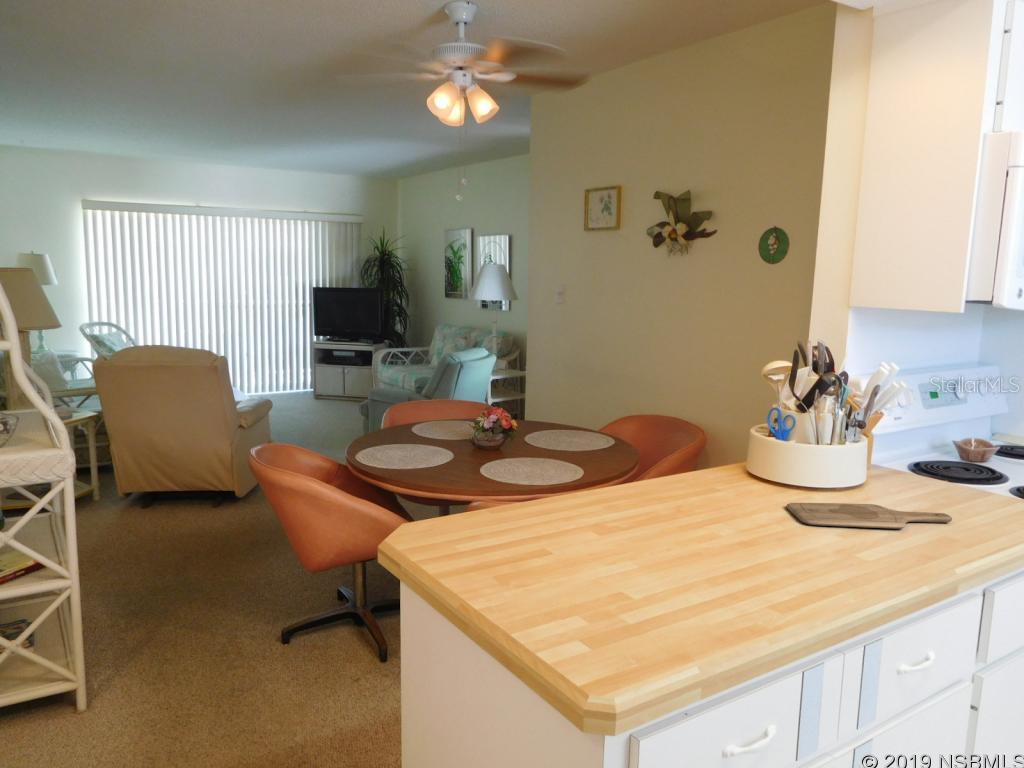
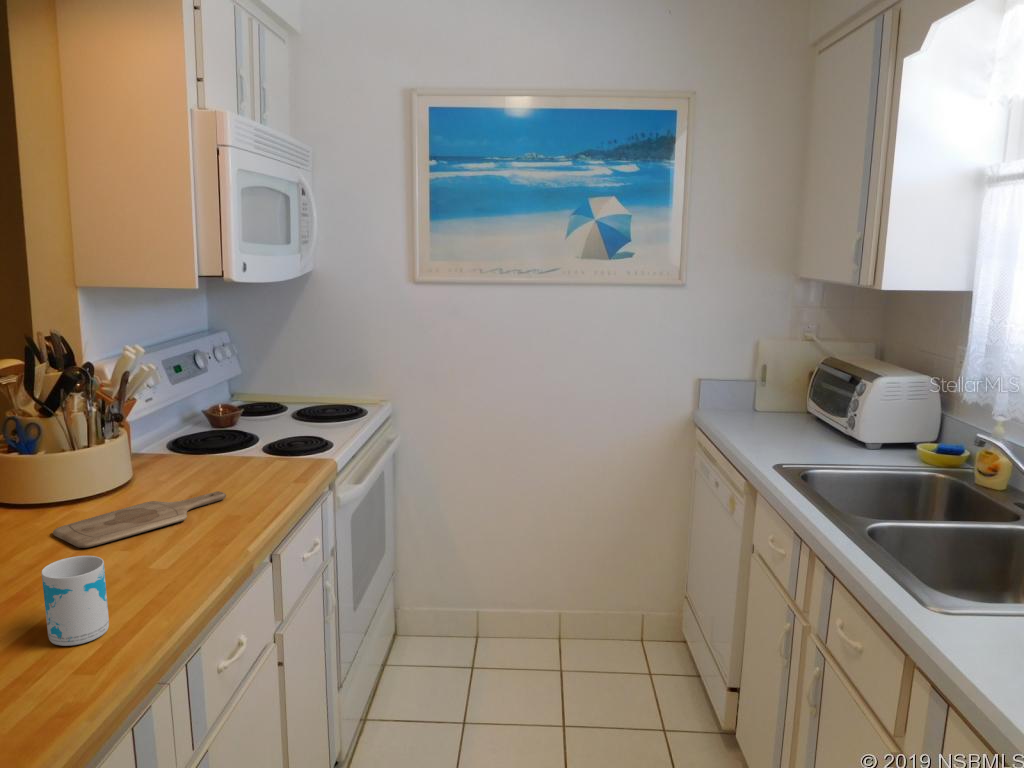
mug: none [759,518,812,592] -> present [42,556,109,646]

